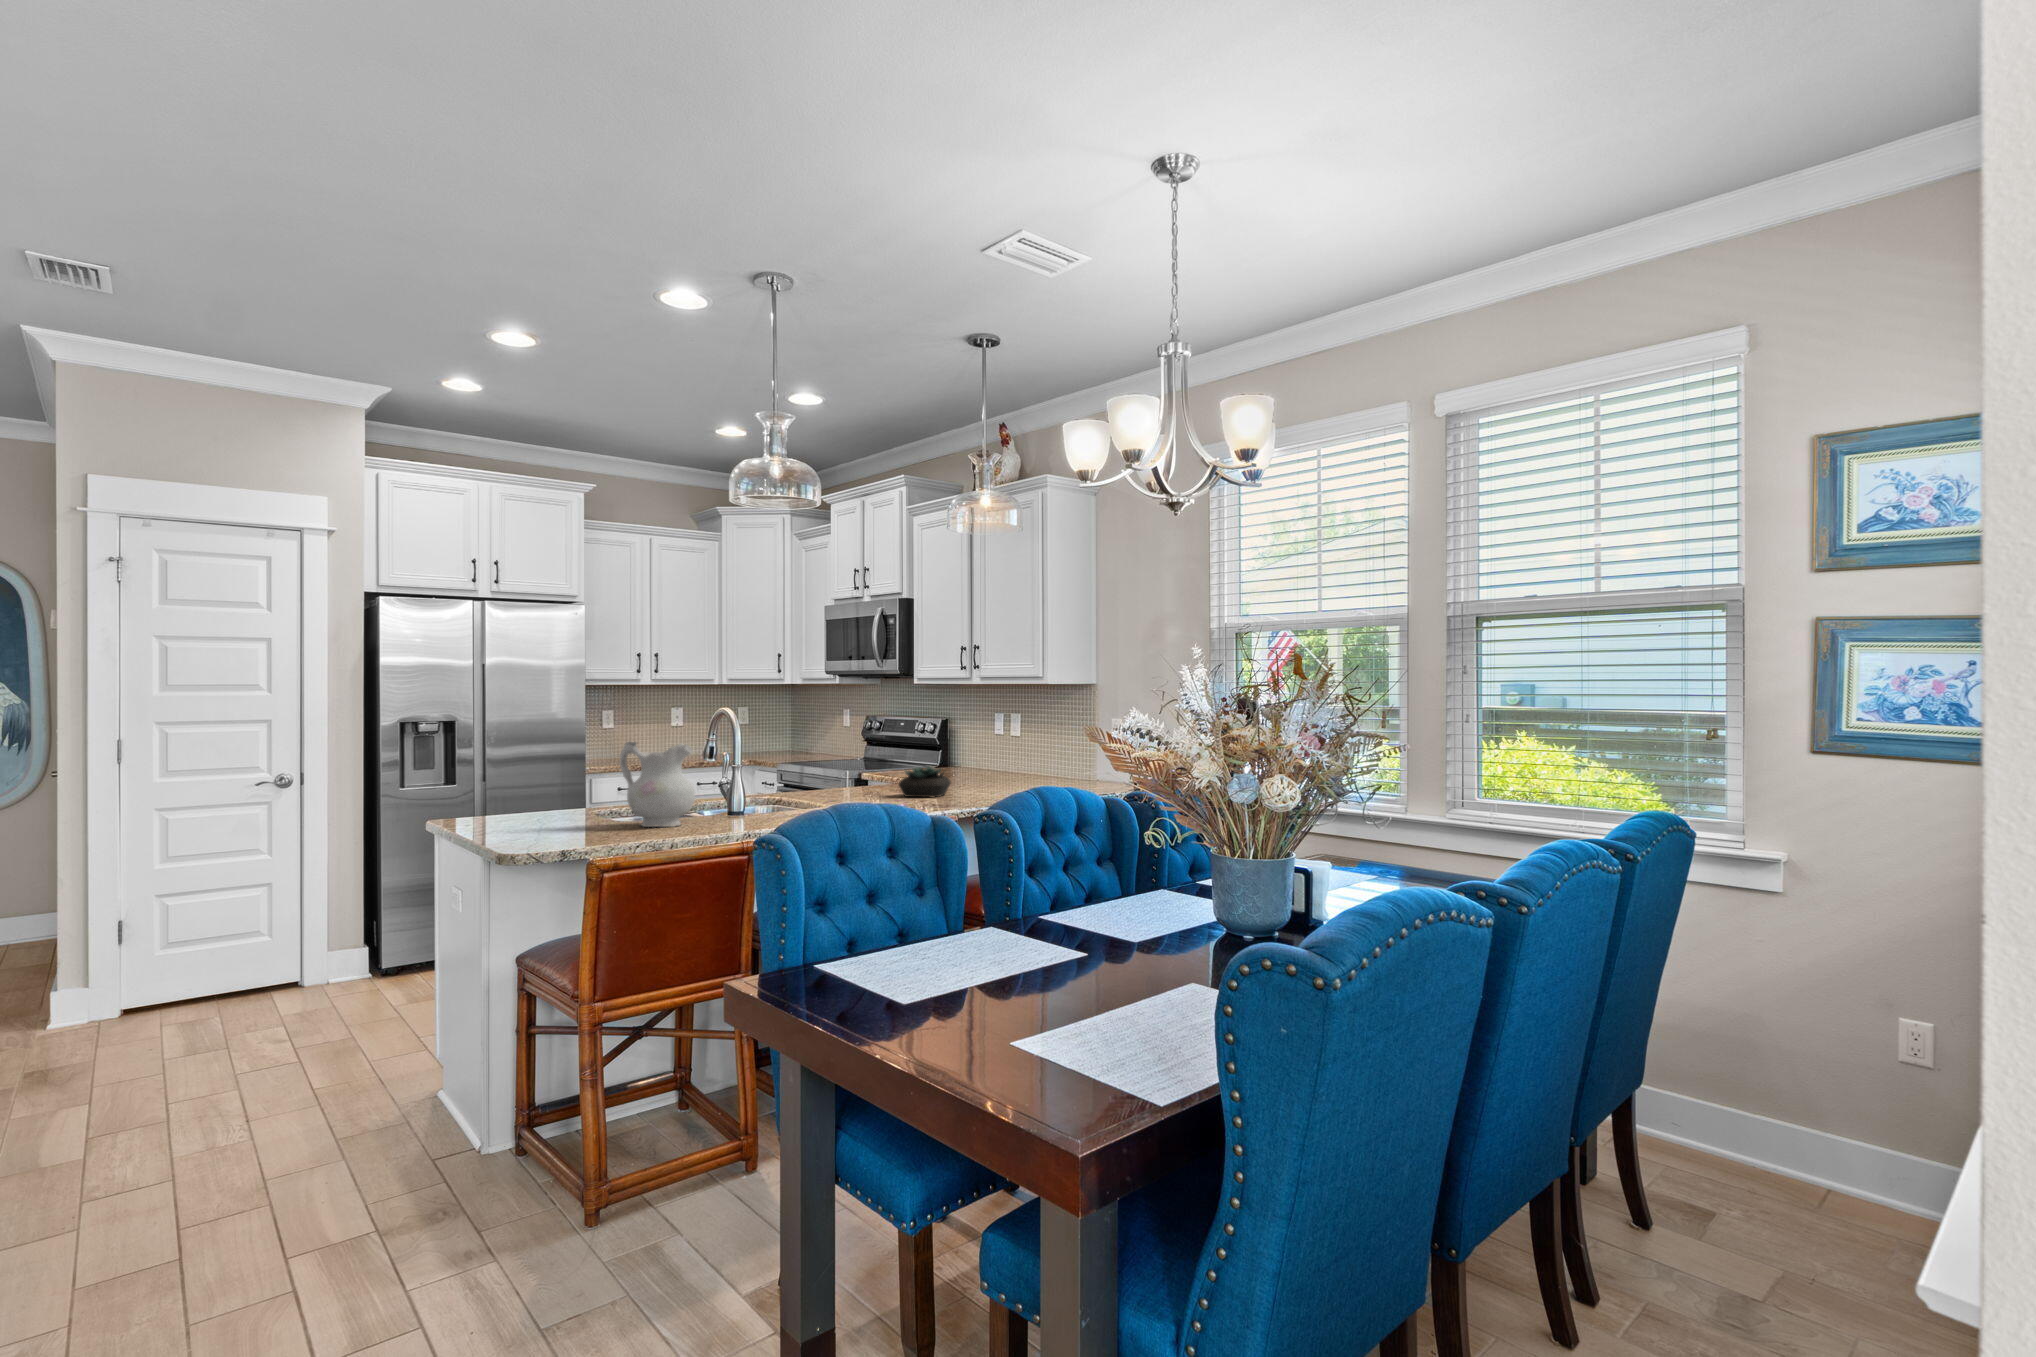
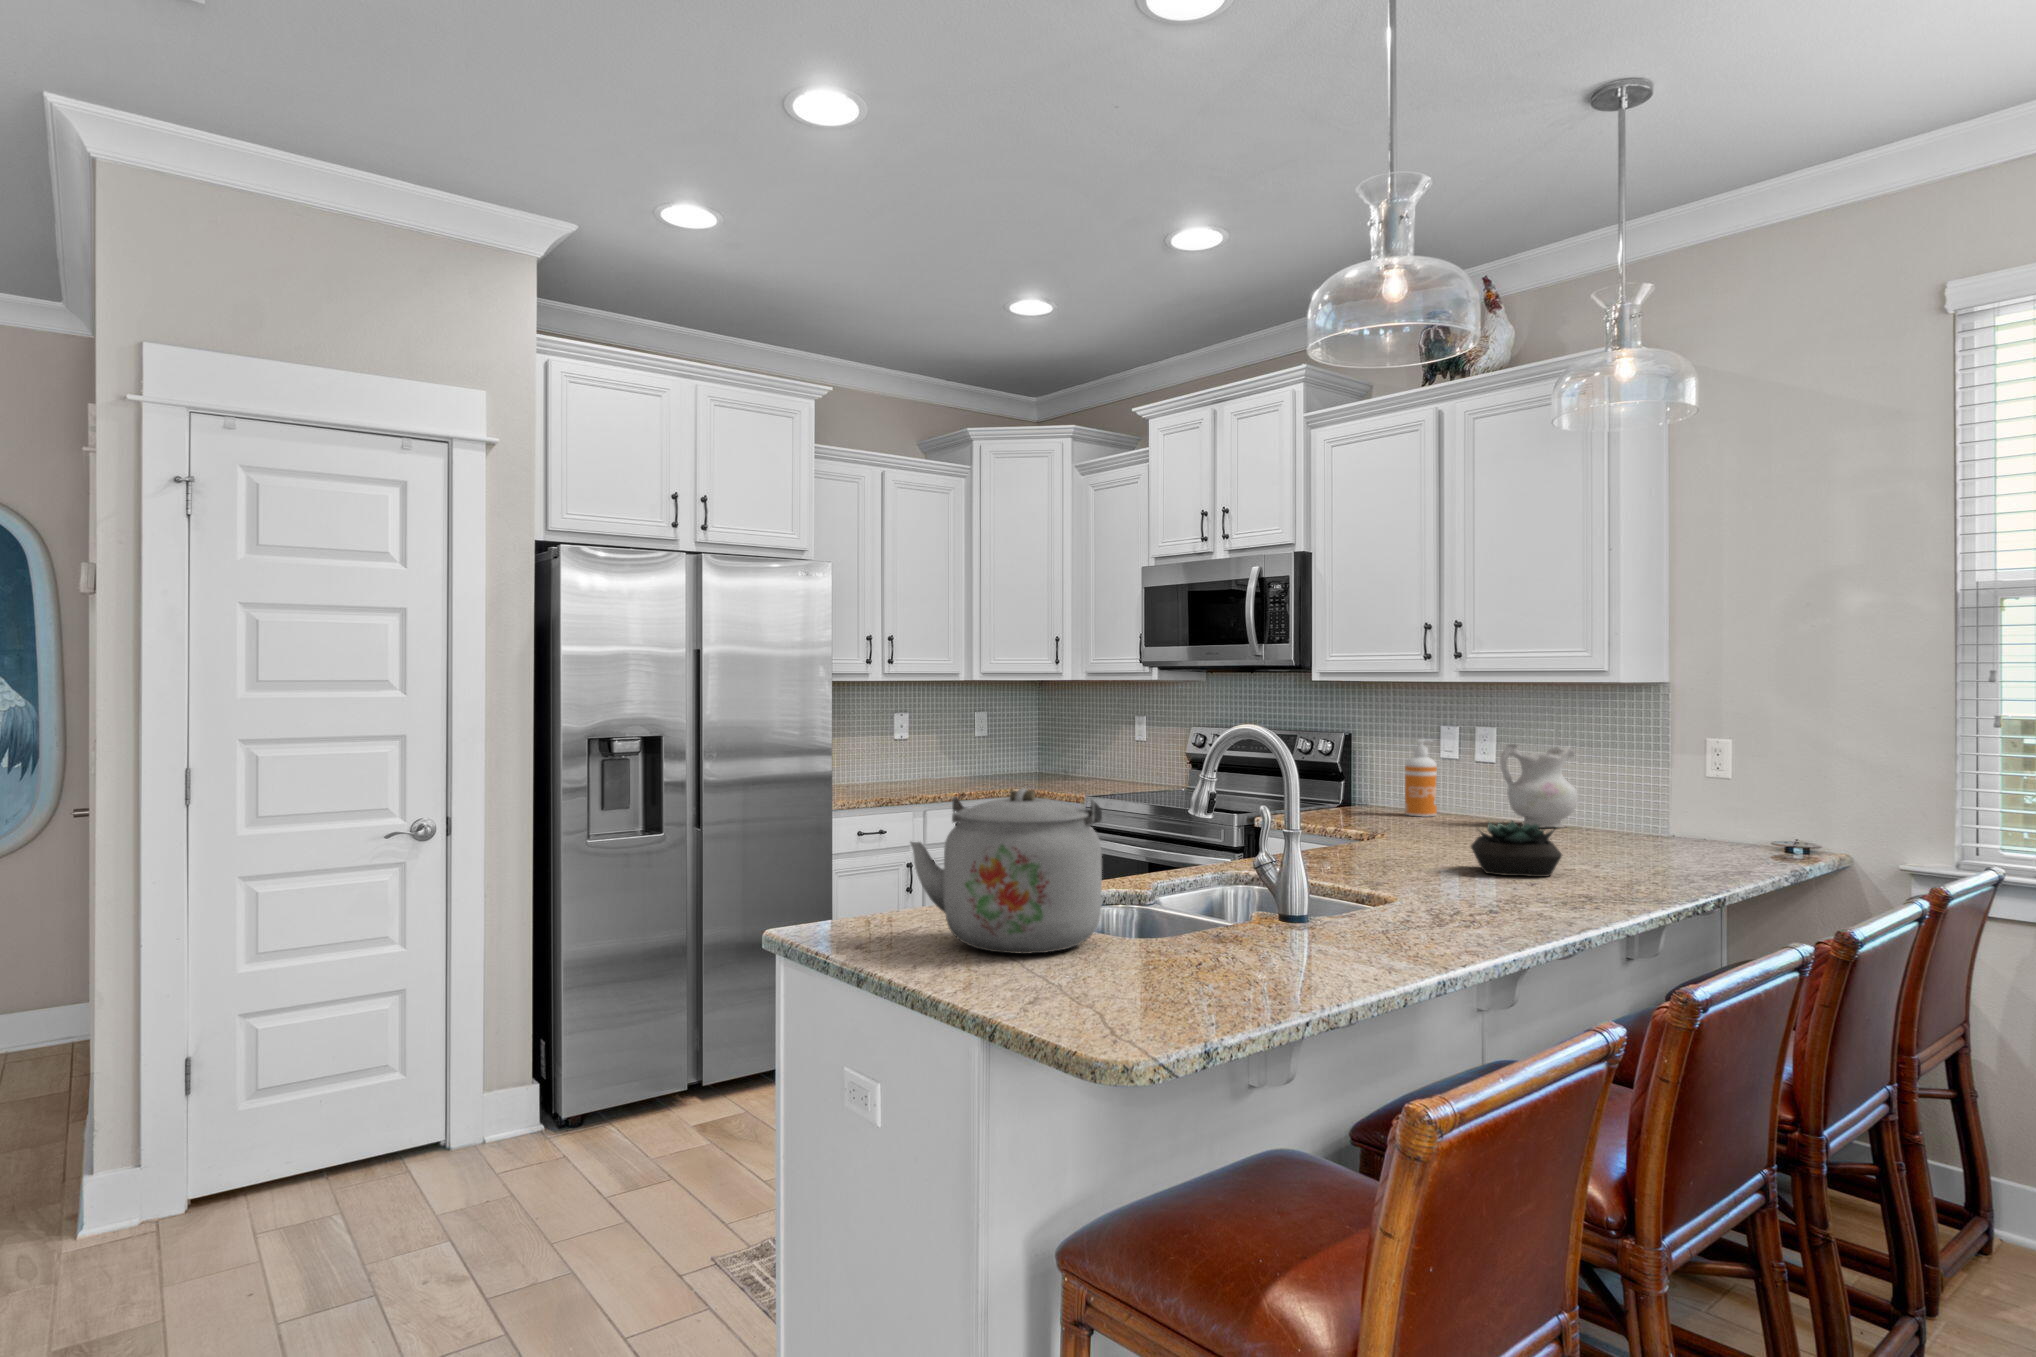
soap dispenser: none [971,722,991,773] -> present [1405,739,1437,817]
kettle: none [493,741,610,825] -> present [910,788,1102,954]
ceramic pitcher: present [620,742,695,827] -> present [1500,744,1578,828]

